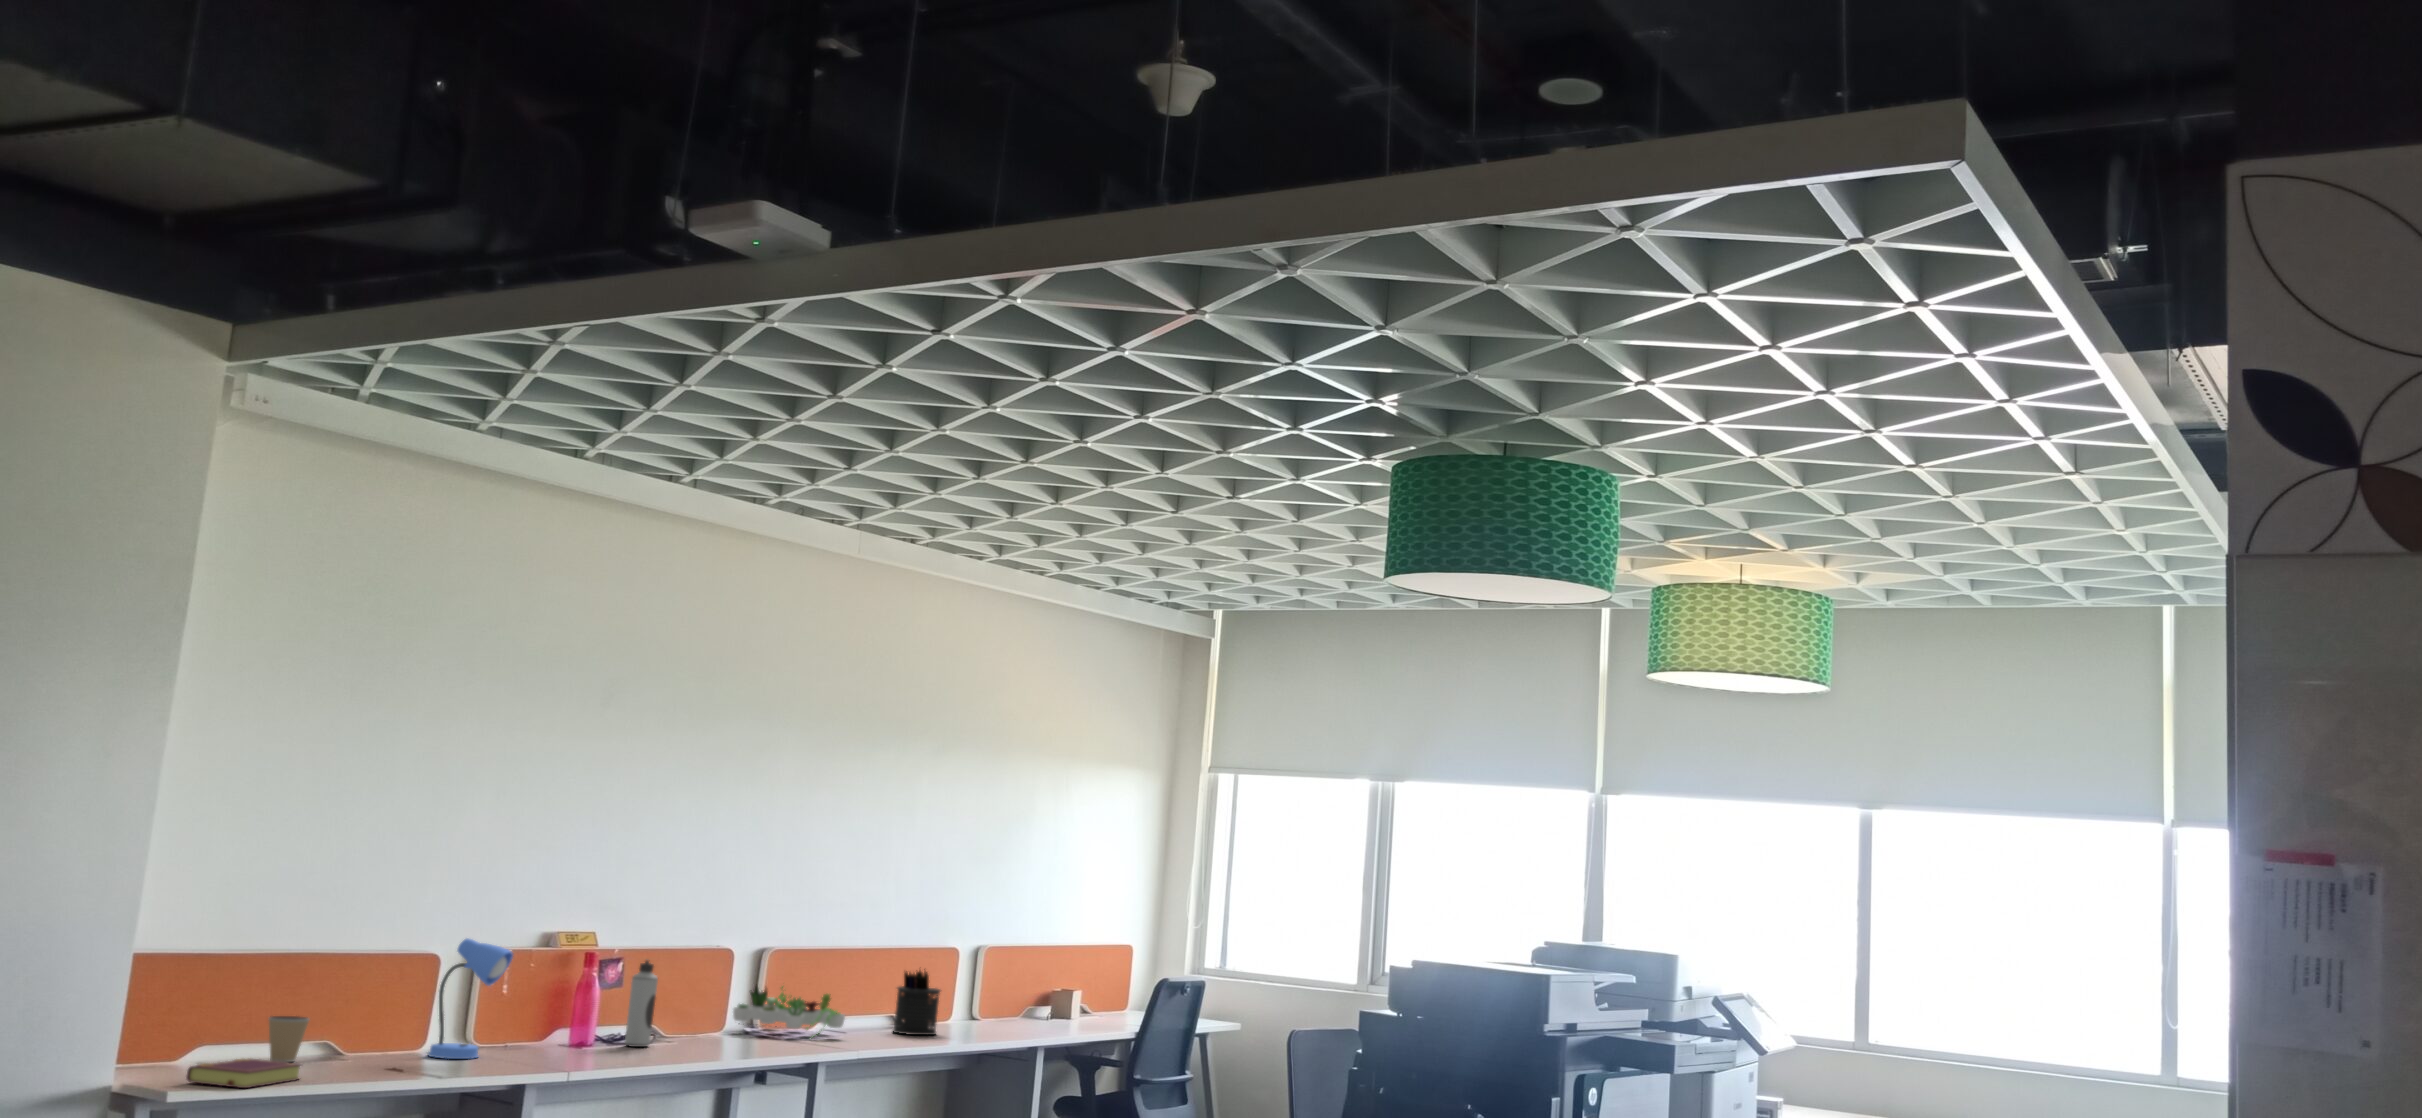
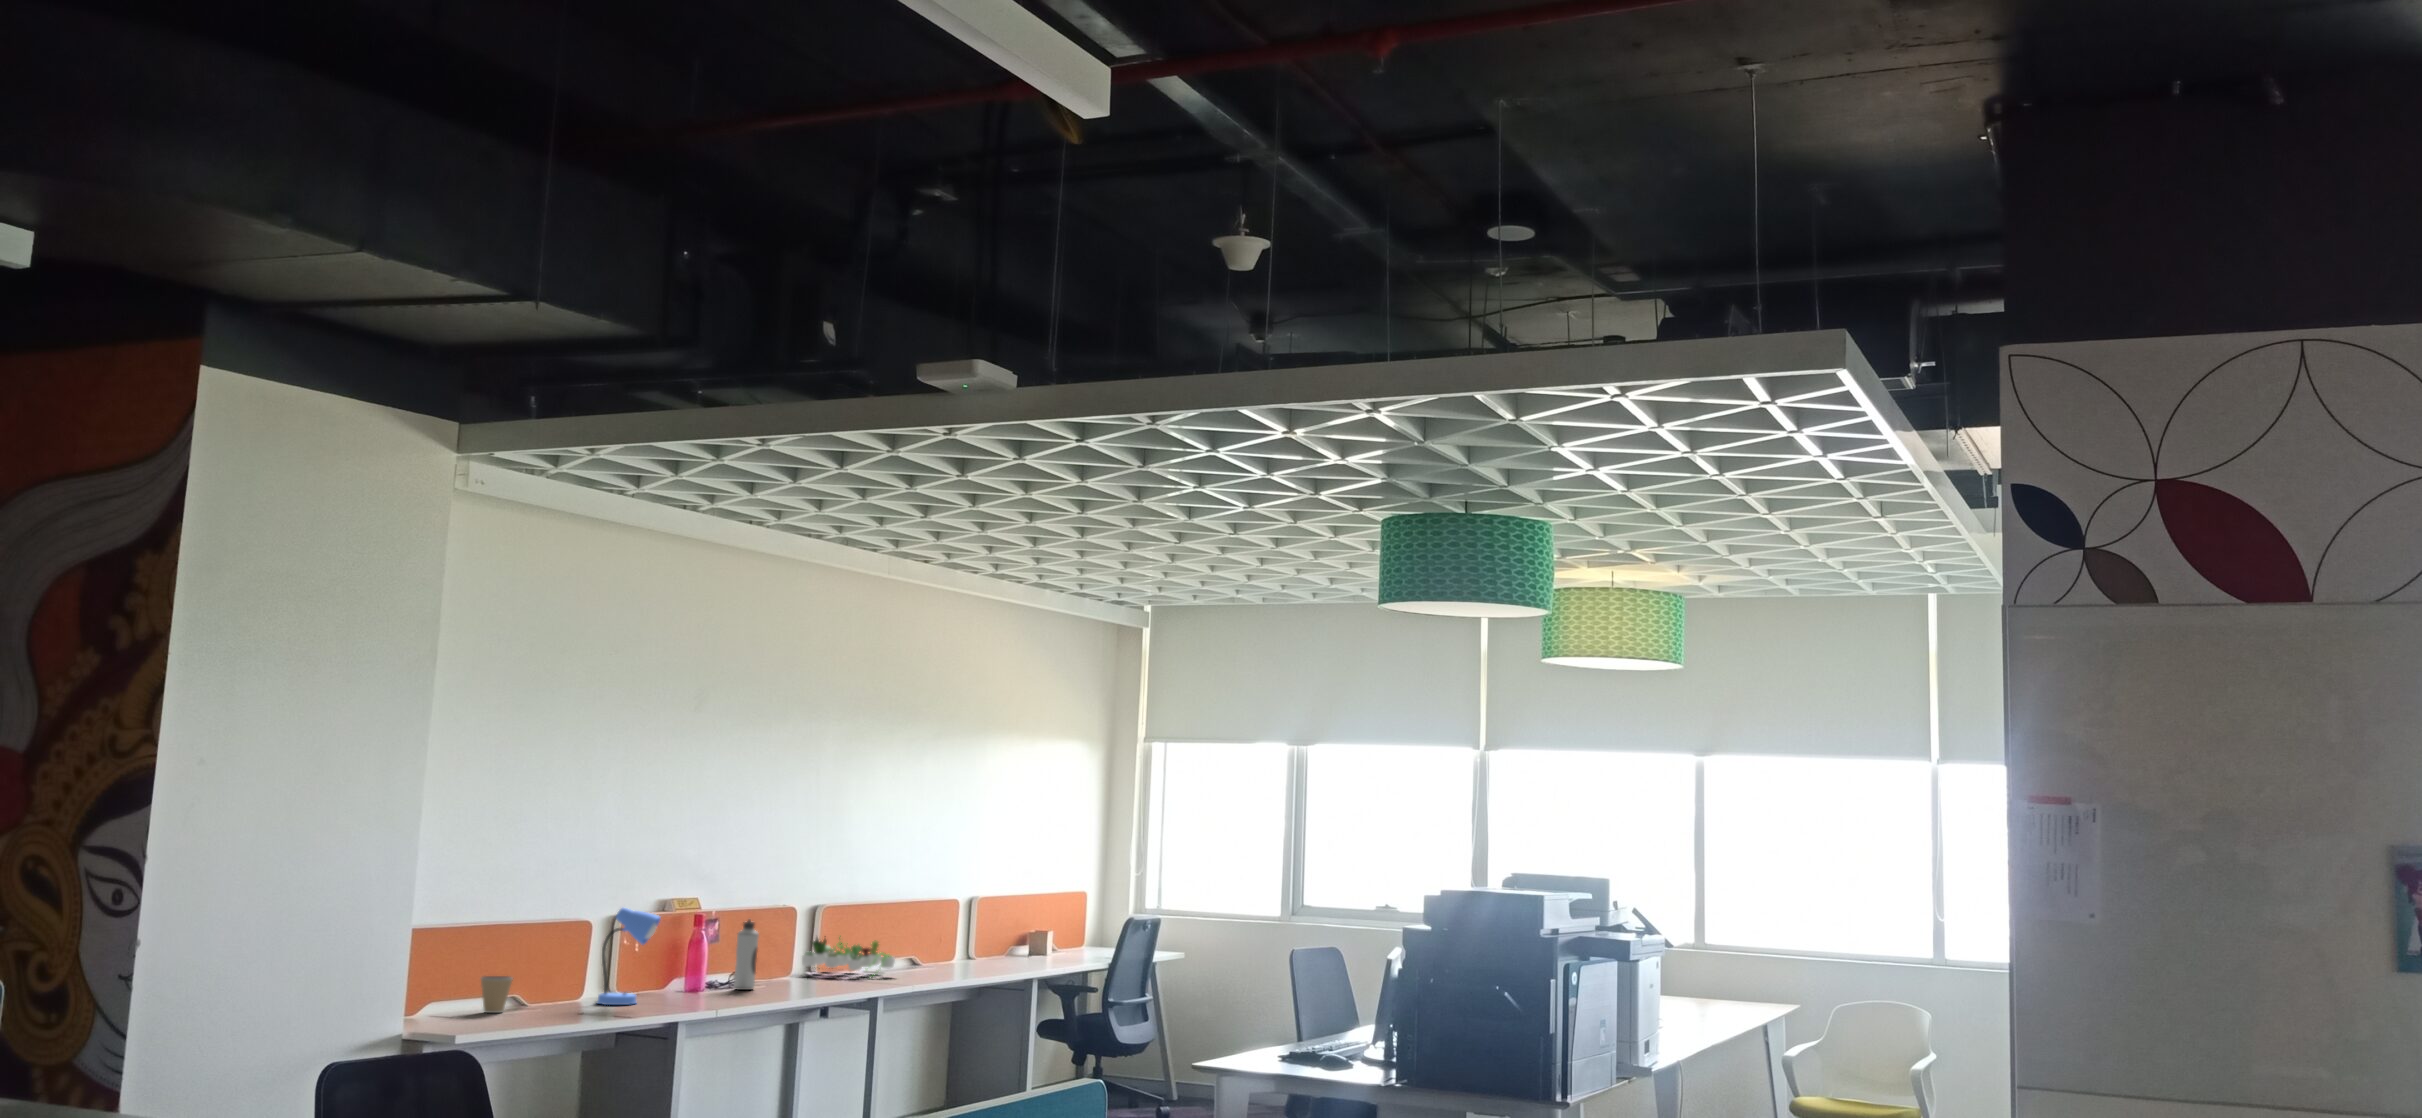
pen holder: present [893,969,940,1035] -> none [925,915,965,972]
book: present [186,1059,301,1088] -> none [452,1010,532,1033]

